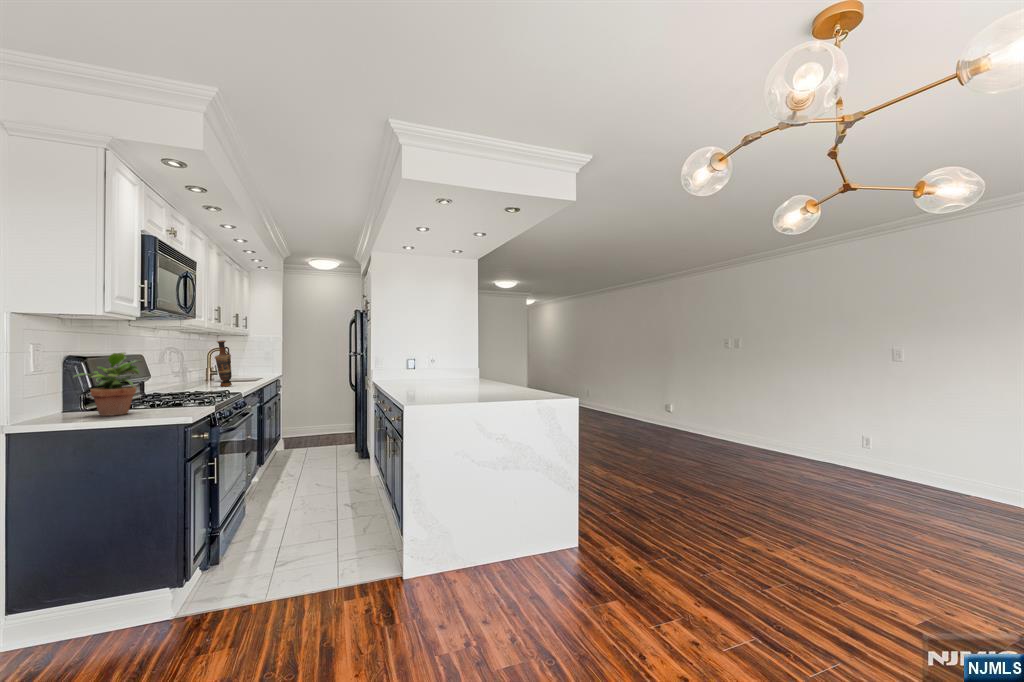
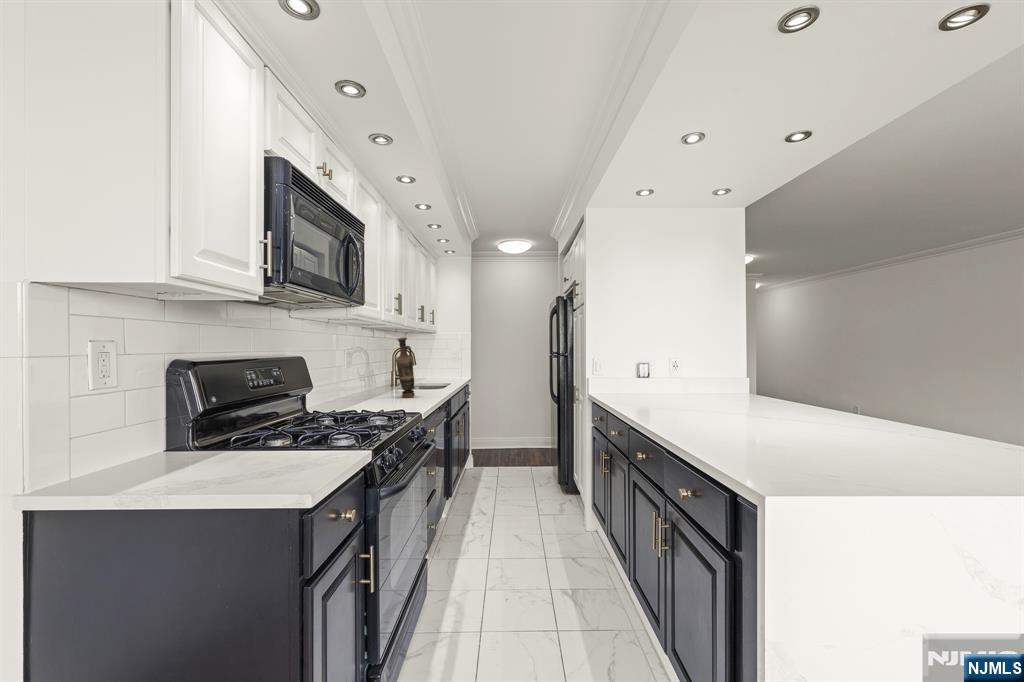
potted plant: present [73,353,142,416] -> none [142,358,260,477]

